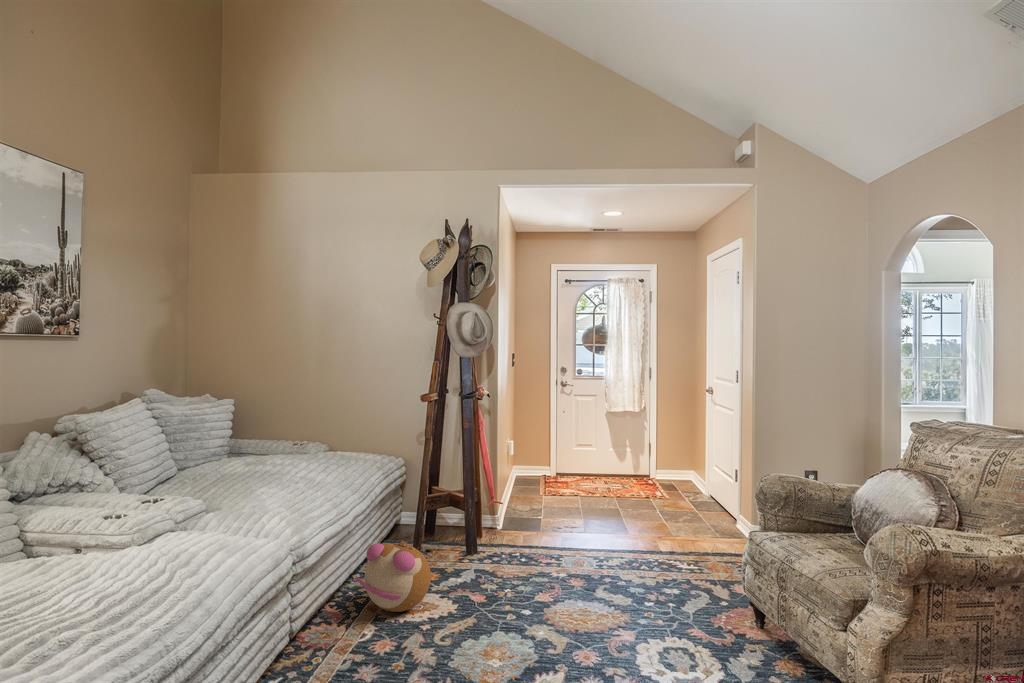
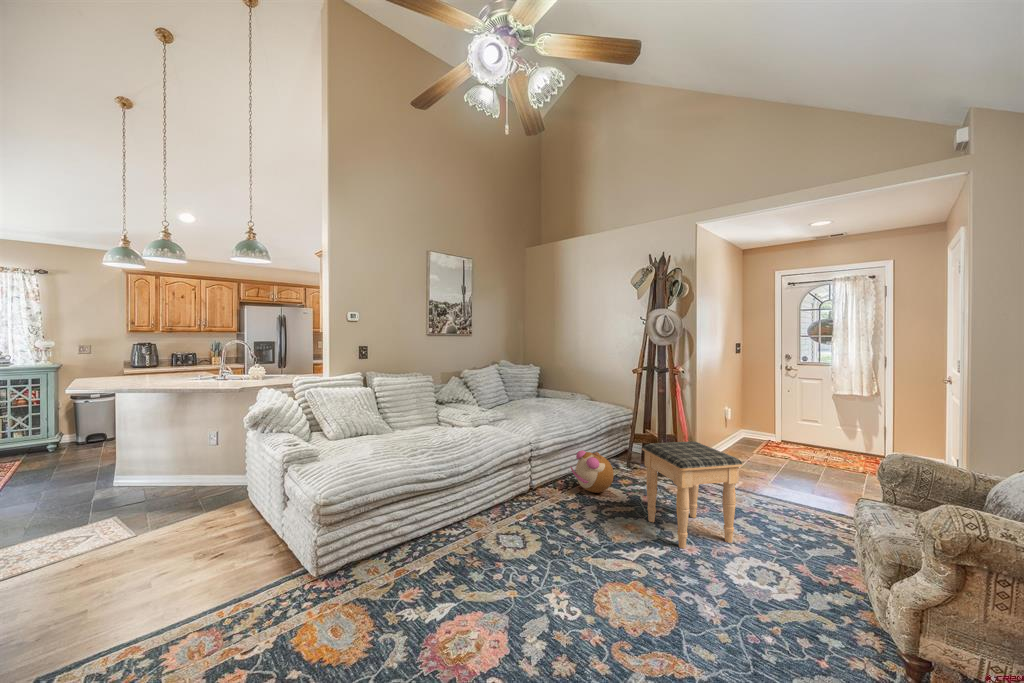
footstool: none [499,496,628,658] -> present [642,441,742,549]

